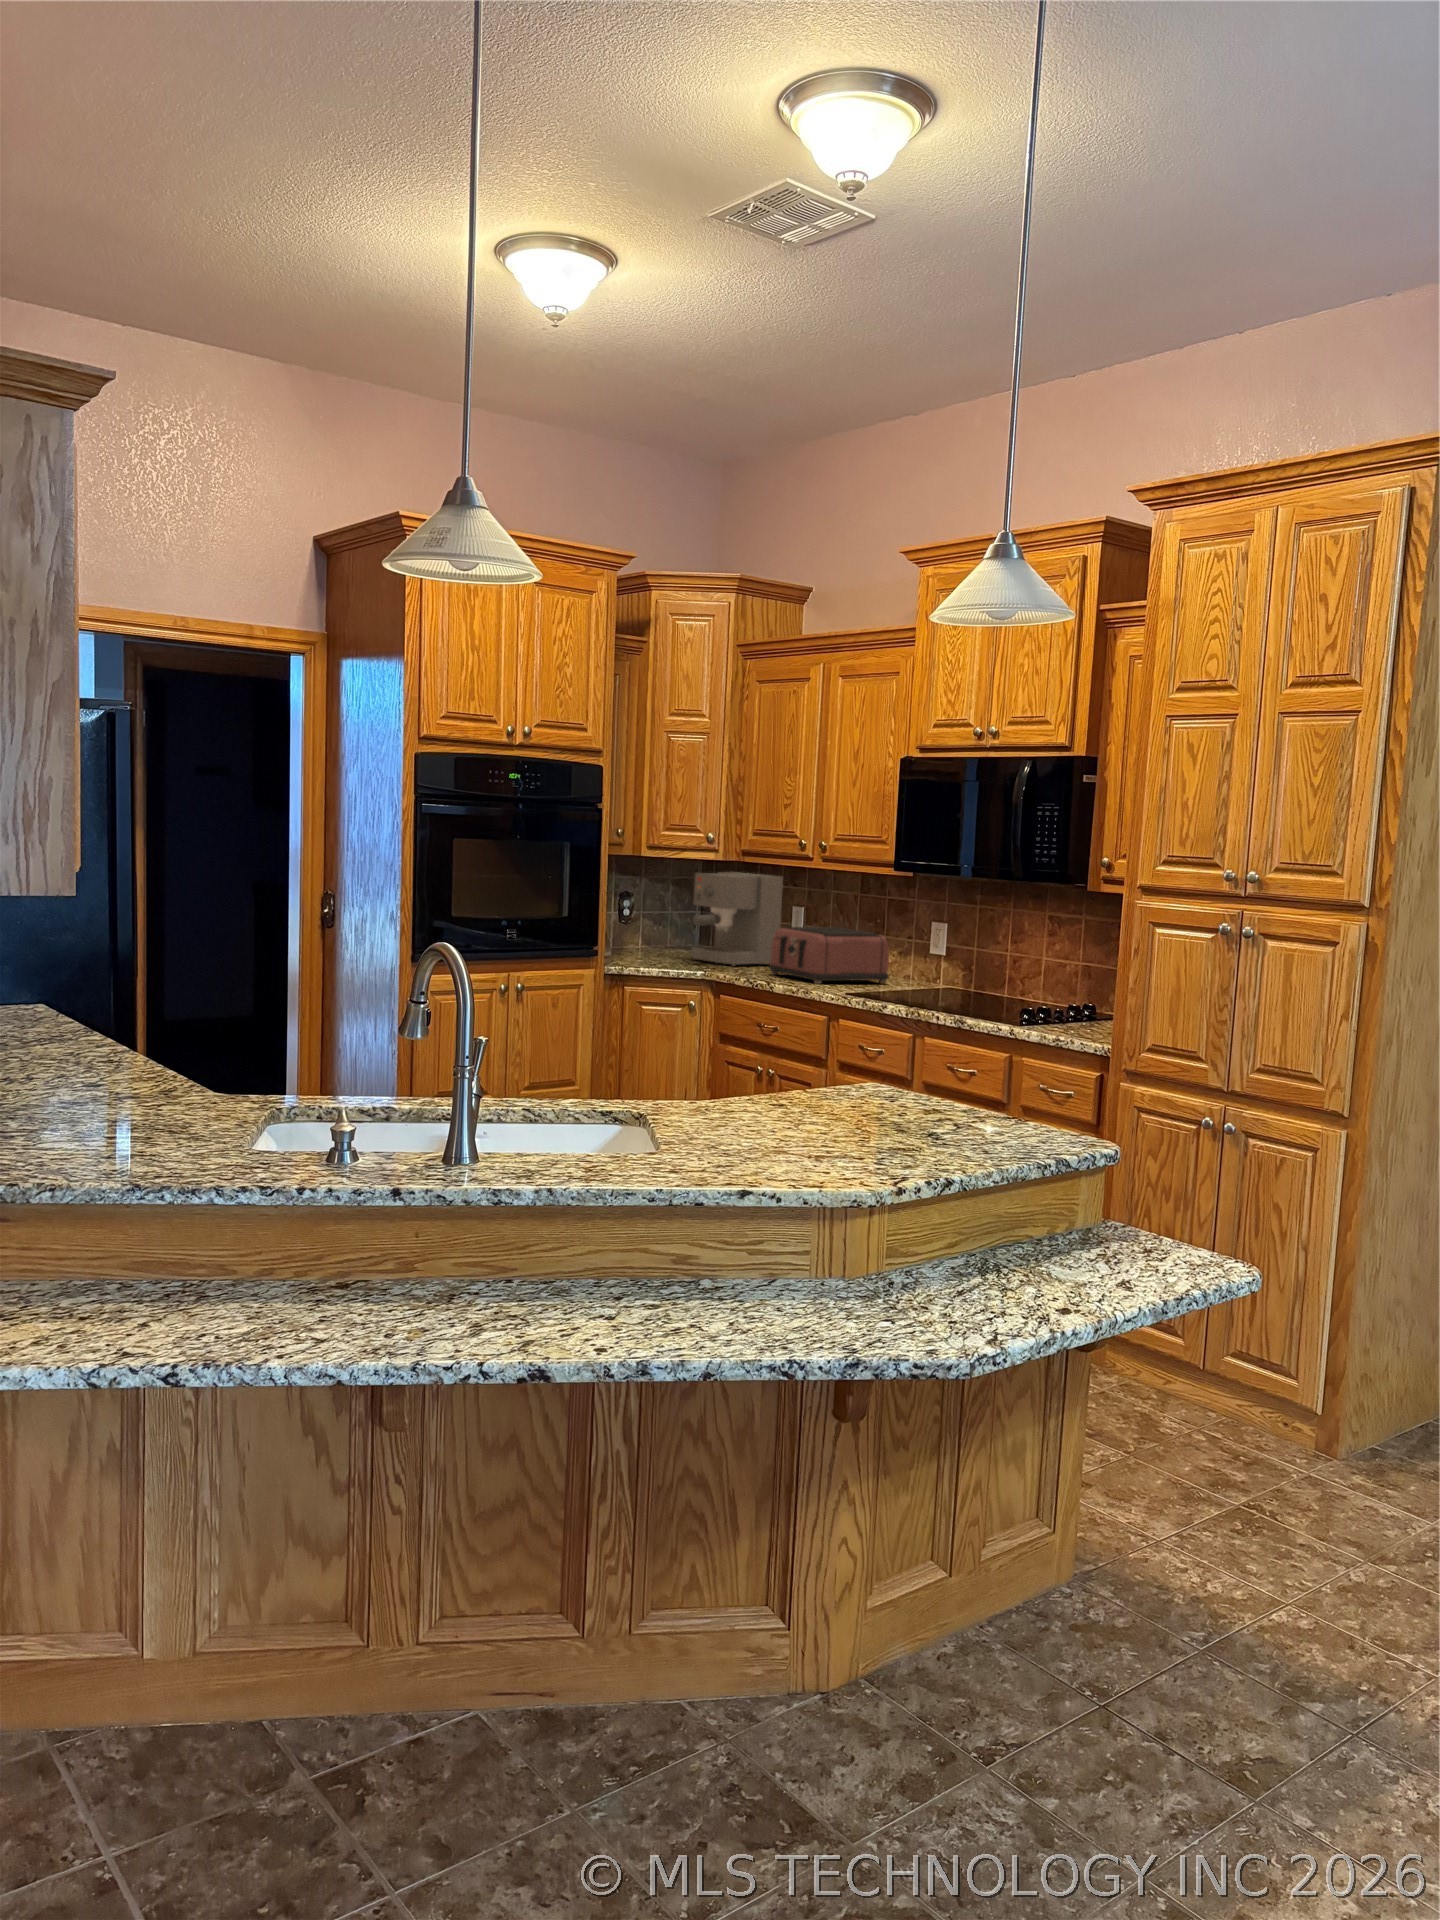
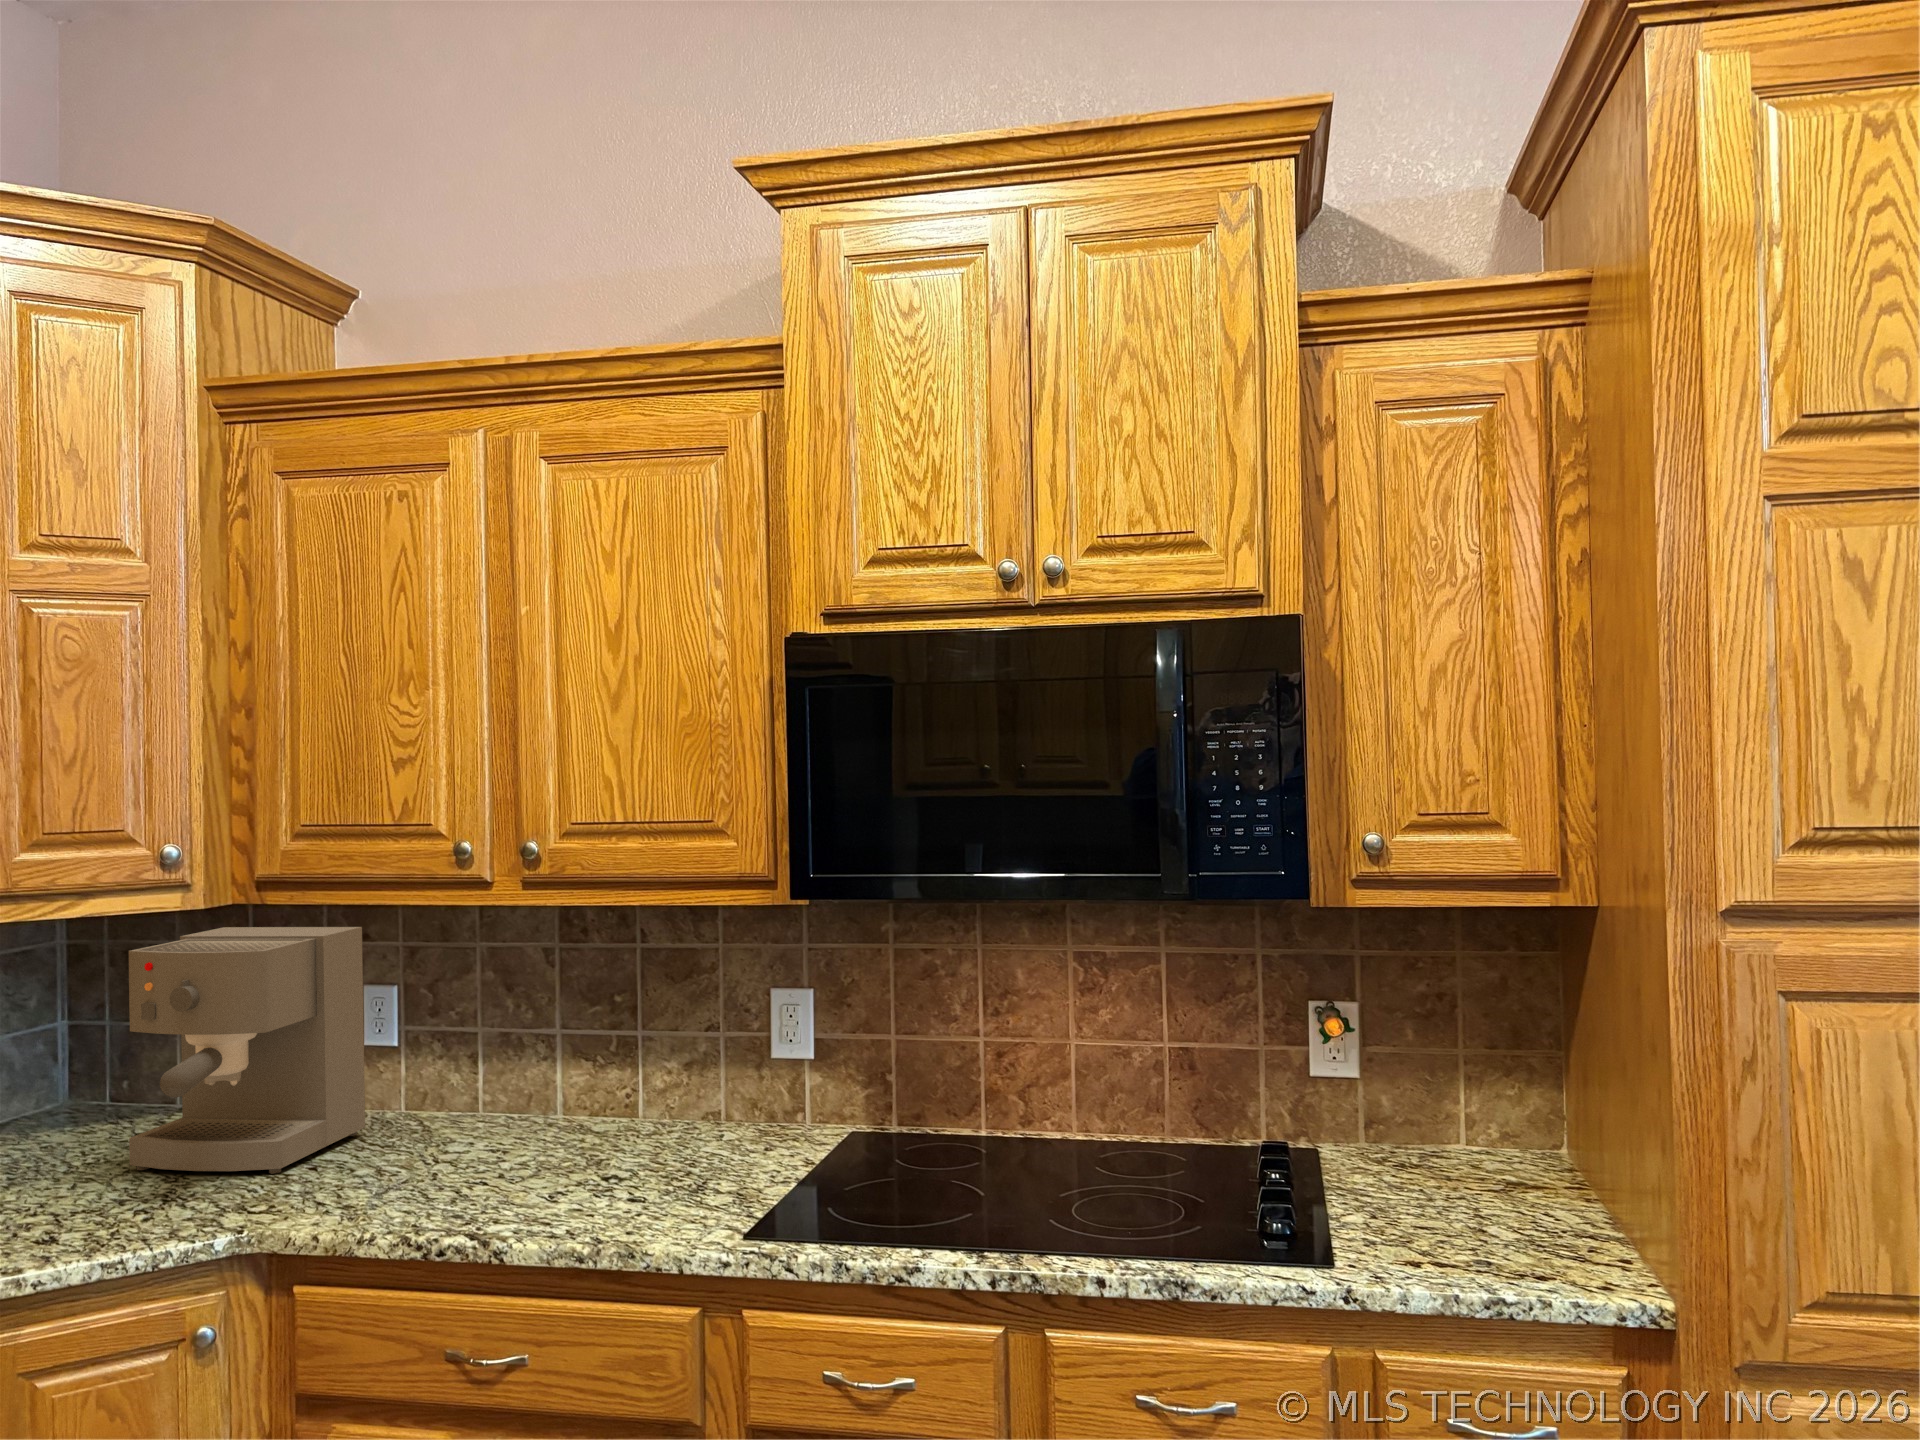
toaster: present [769,927,889,984] -> none [414,1031,704,1205]

